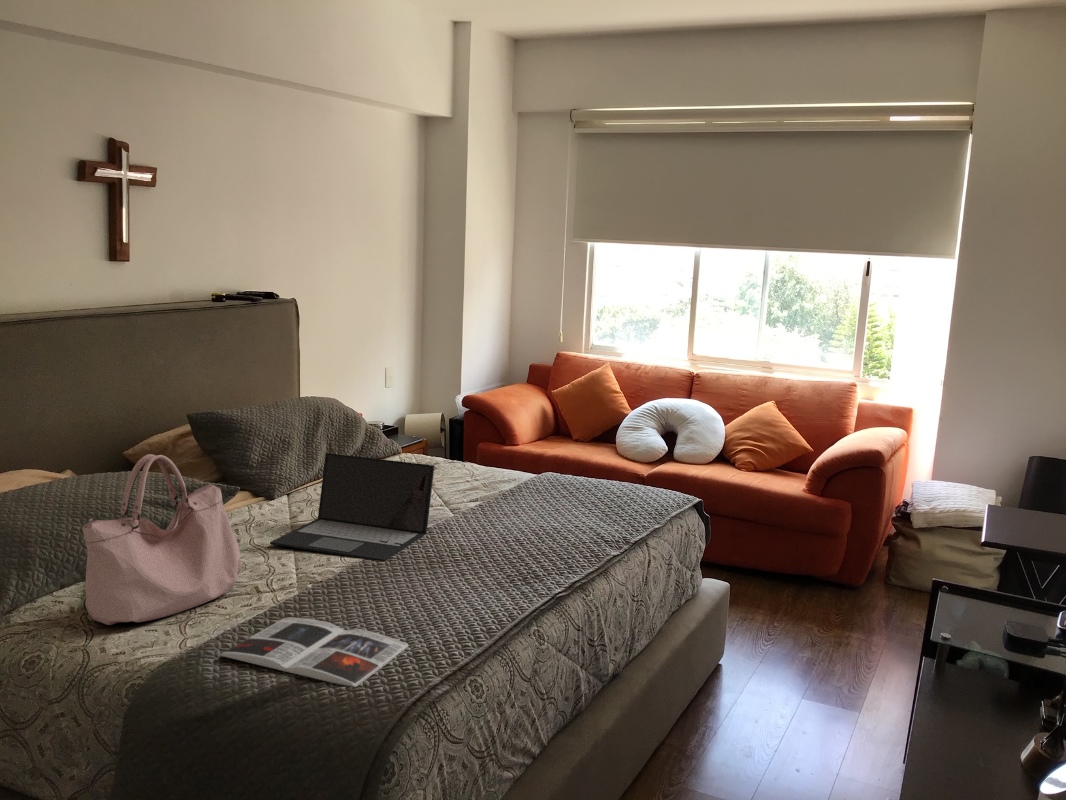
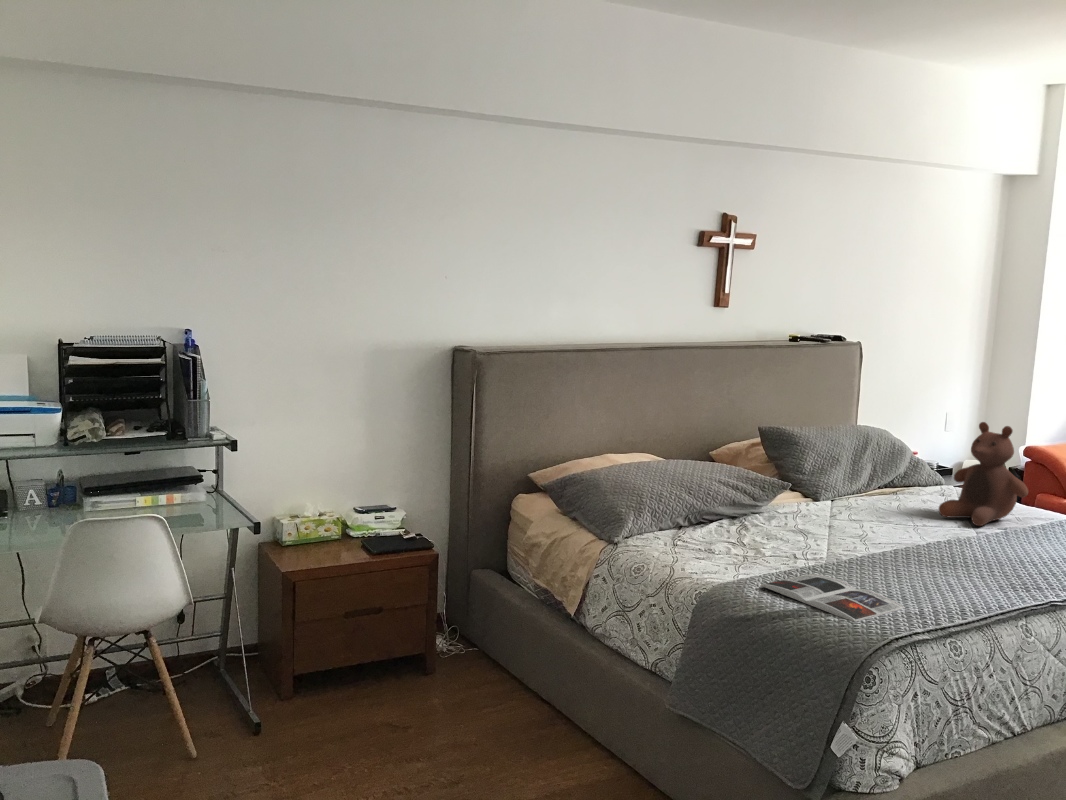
stuffed bear: none [407,384,496,502] -> present [939,422,1028,526]
laptop: present [270,453,434,561] -> none [811,466,960,556]
handbag: present [83,454,241,625] -> none [675,441,785,559]

